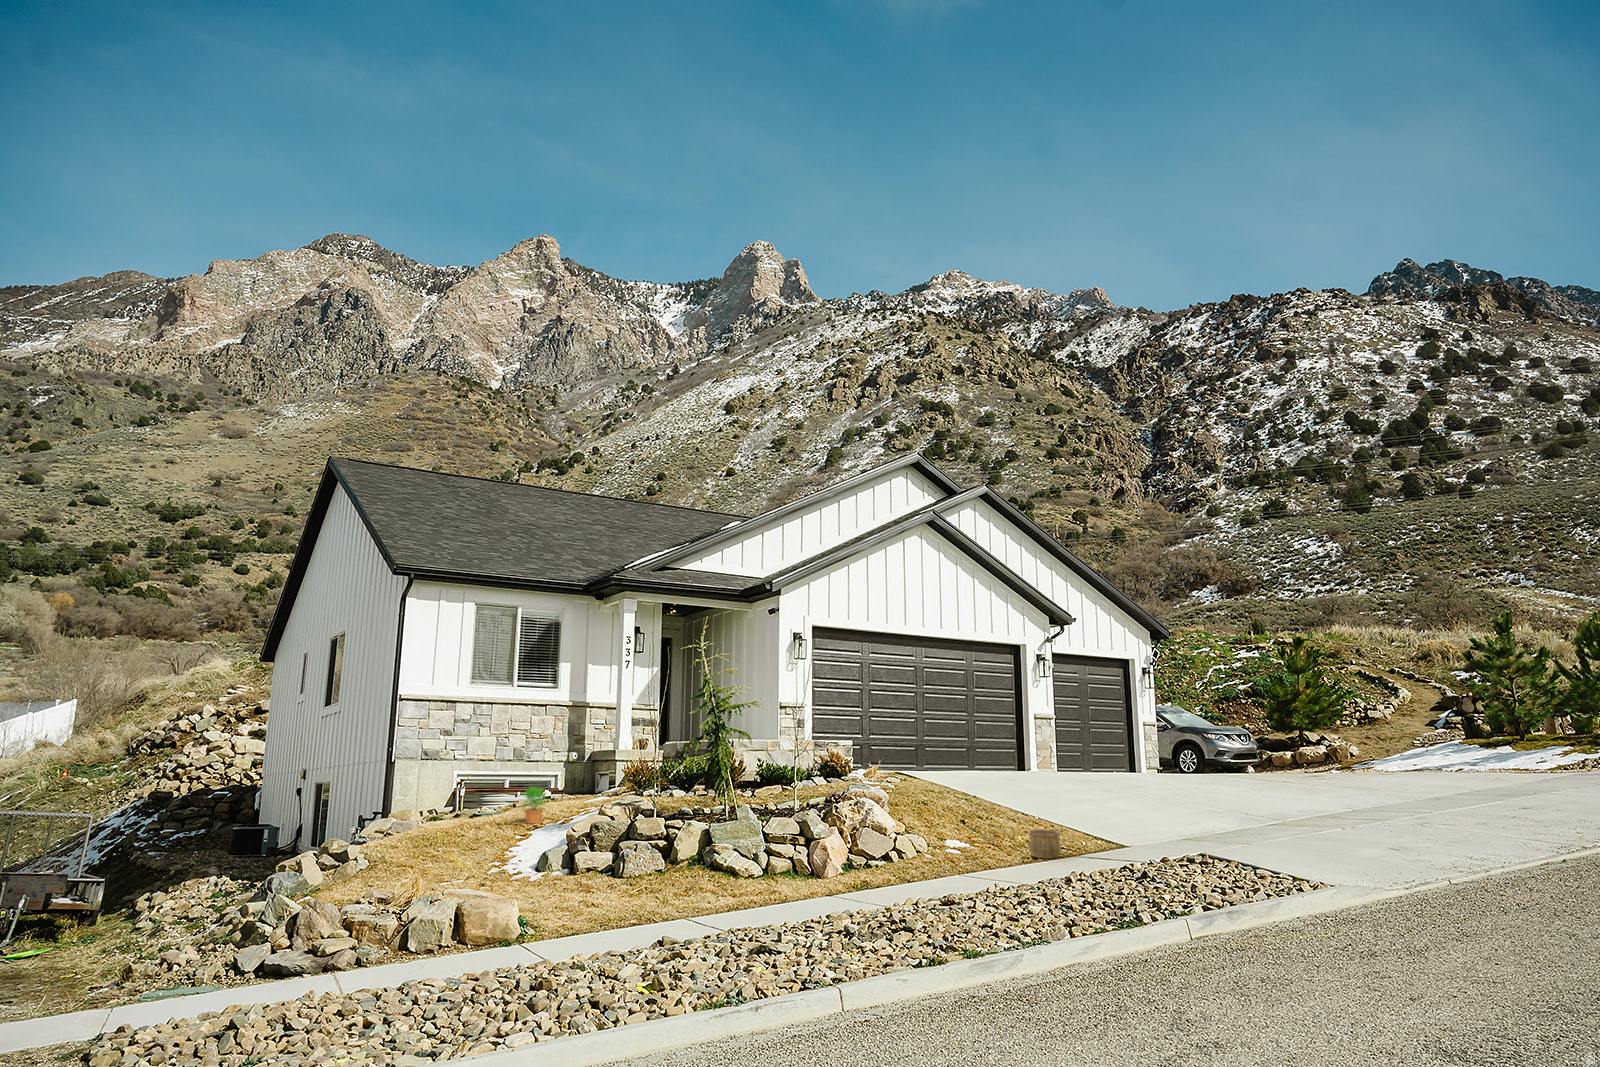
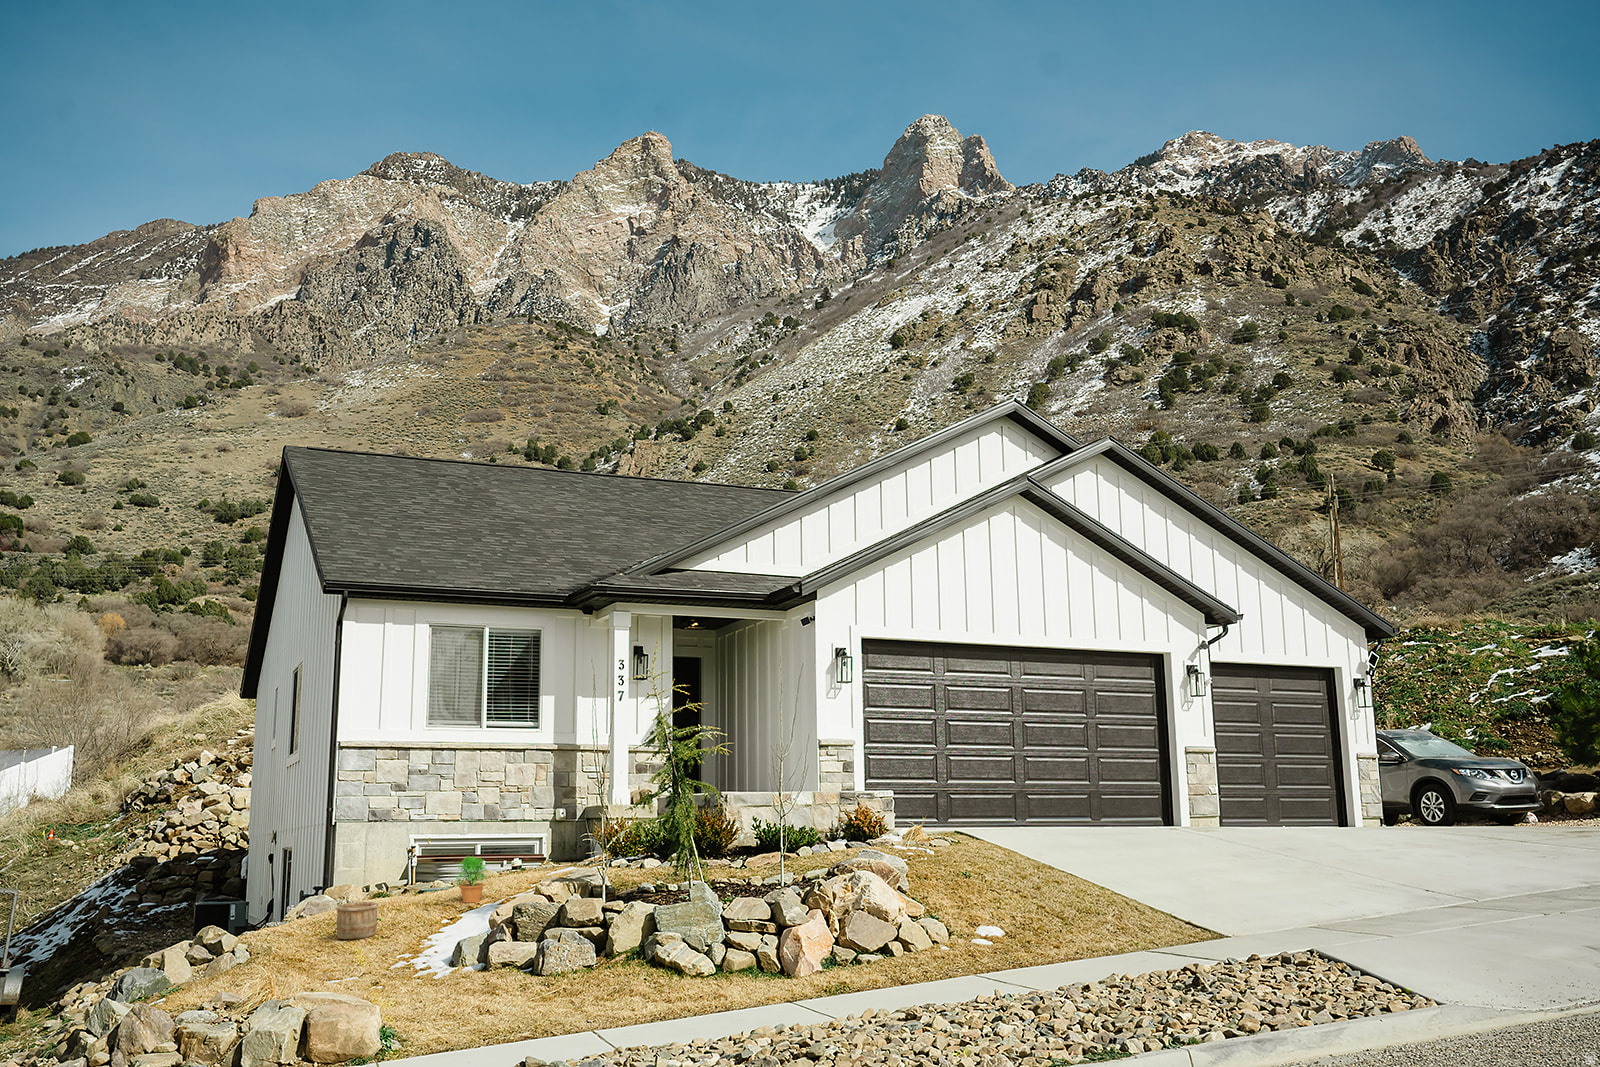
wooden bucket: present [1029,829,1060,858] -> present [336,902,378,939]

